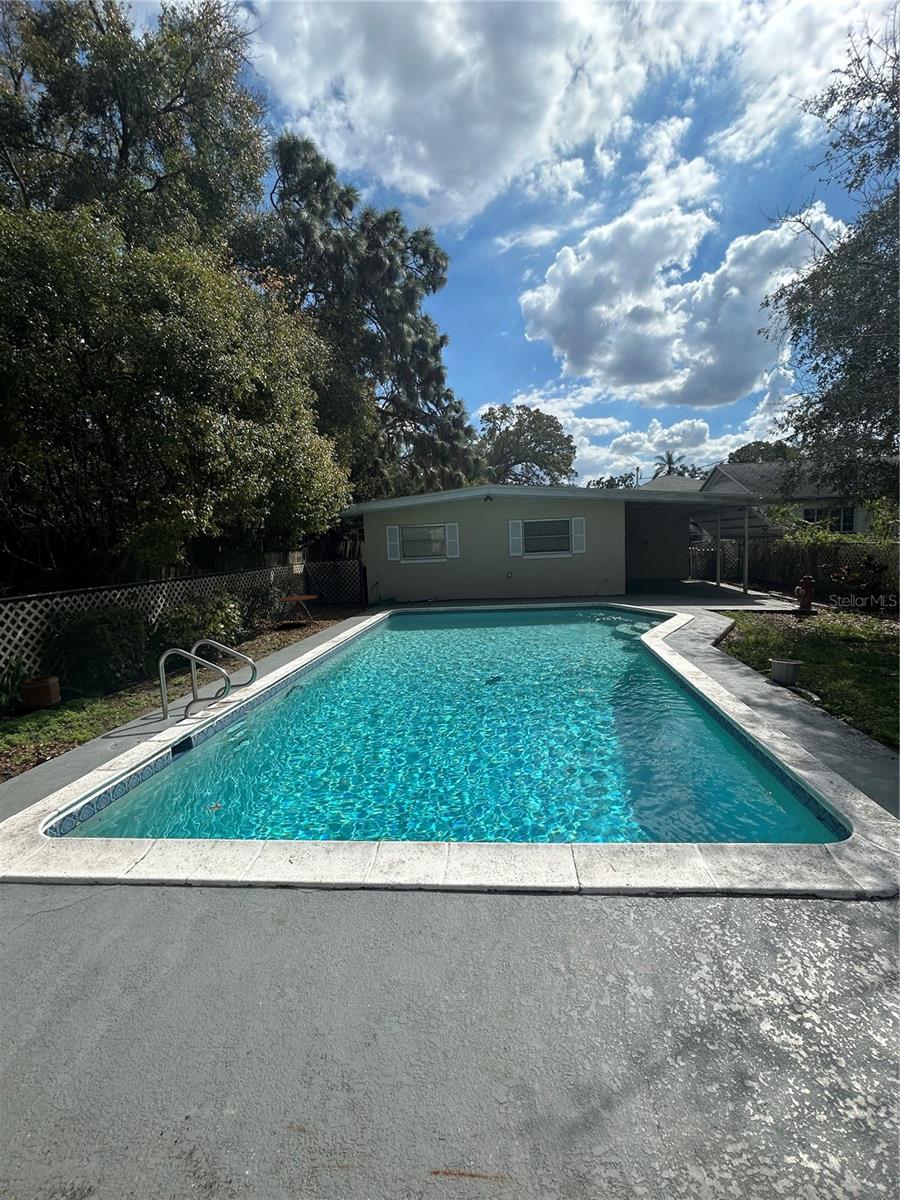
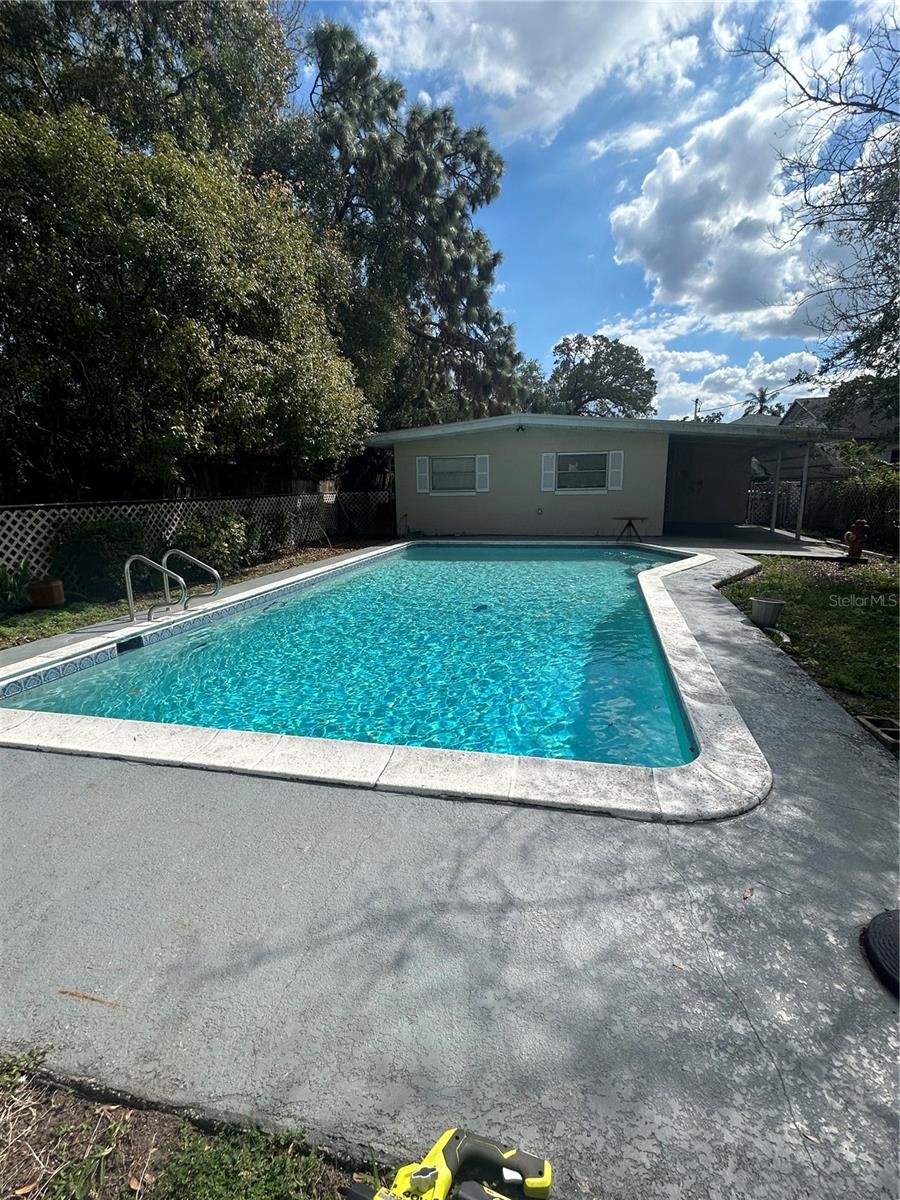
lounge chair: none [342,569,368,604] -> present [371,502,396,537]
round table: present [278,596,317,624] -> present [612,517,649,542]

